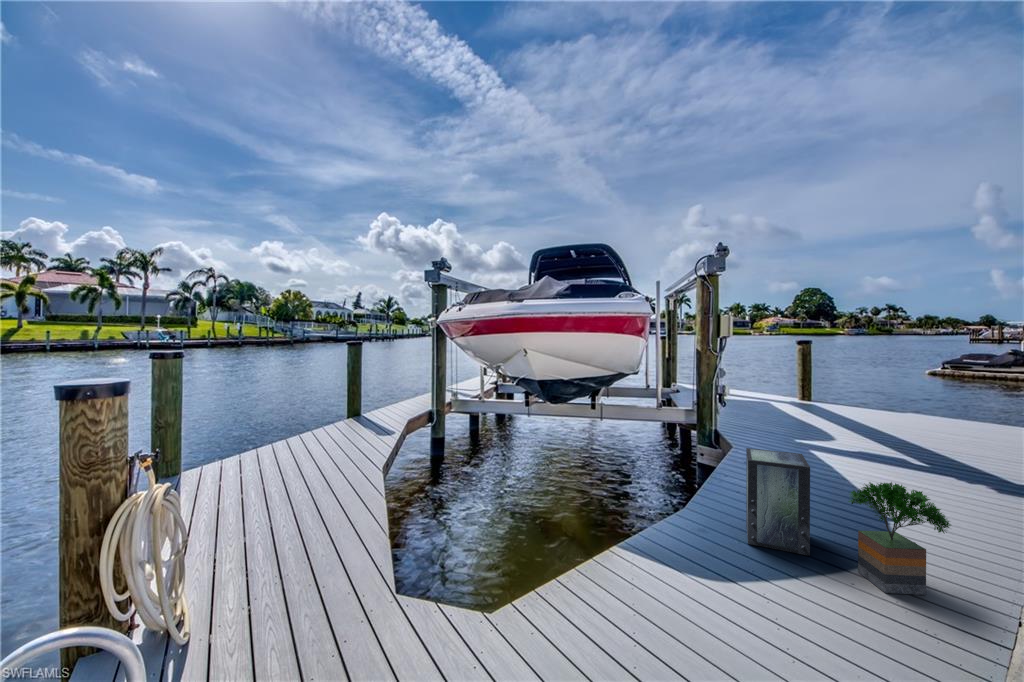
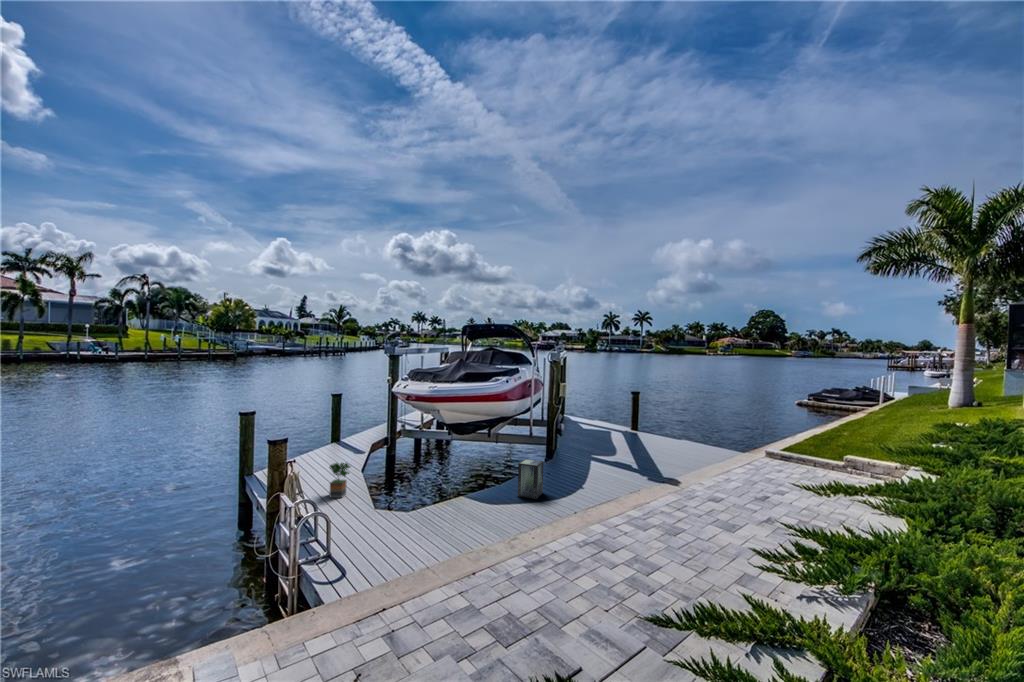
potted tree: present [848,482,951,595] -> present [329,463,350,498]

